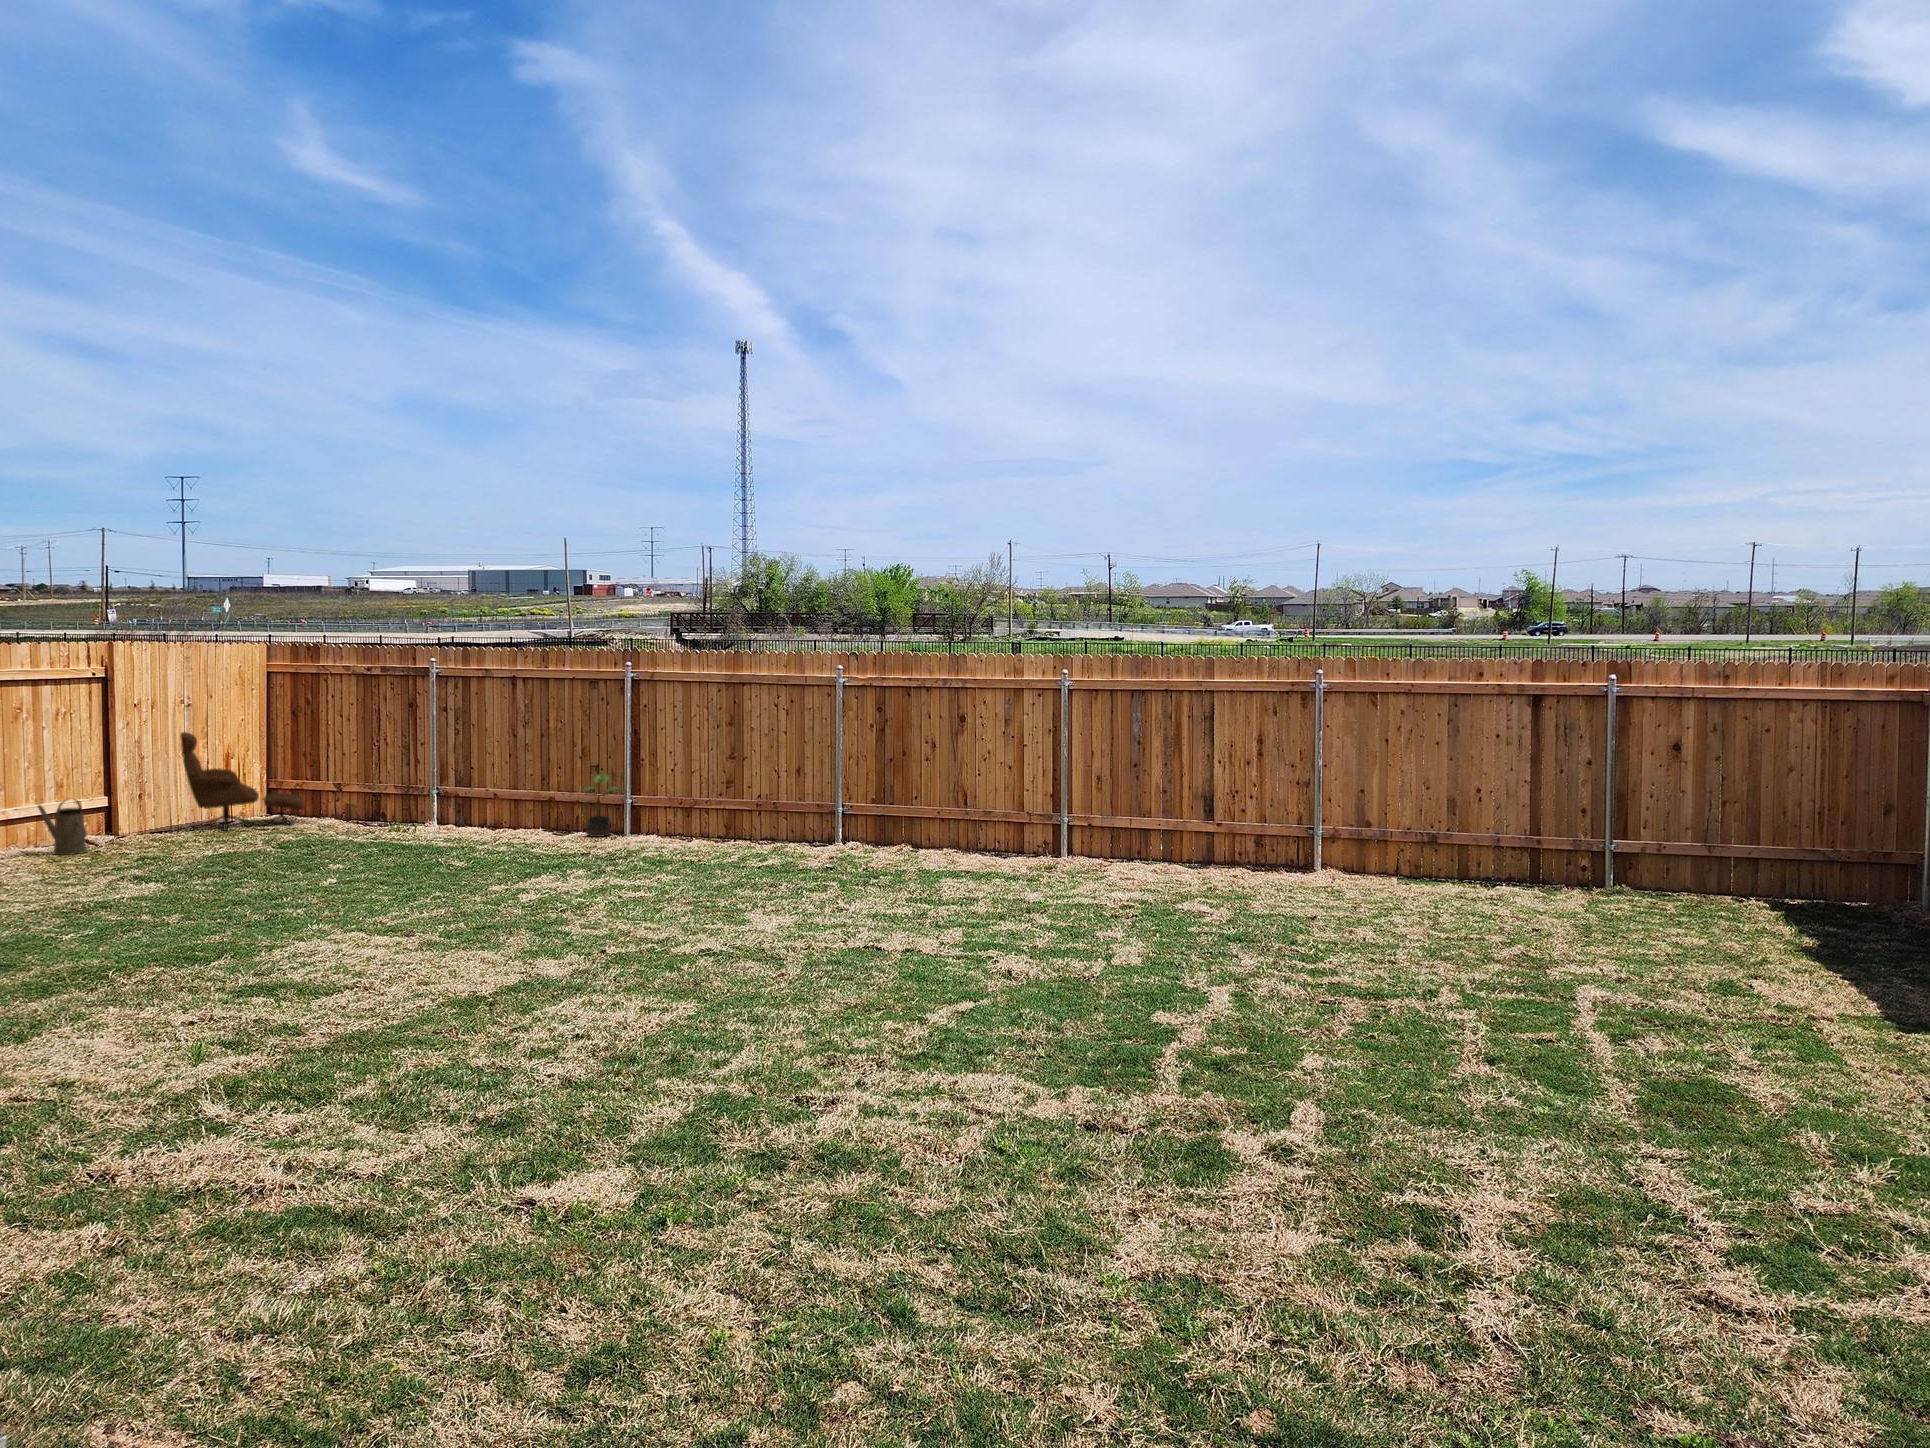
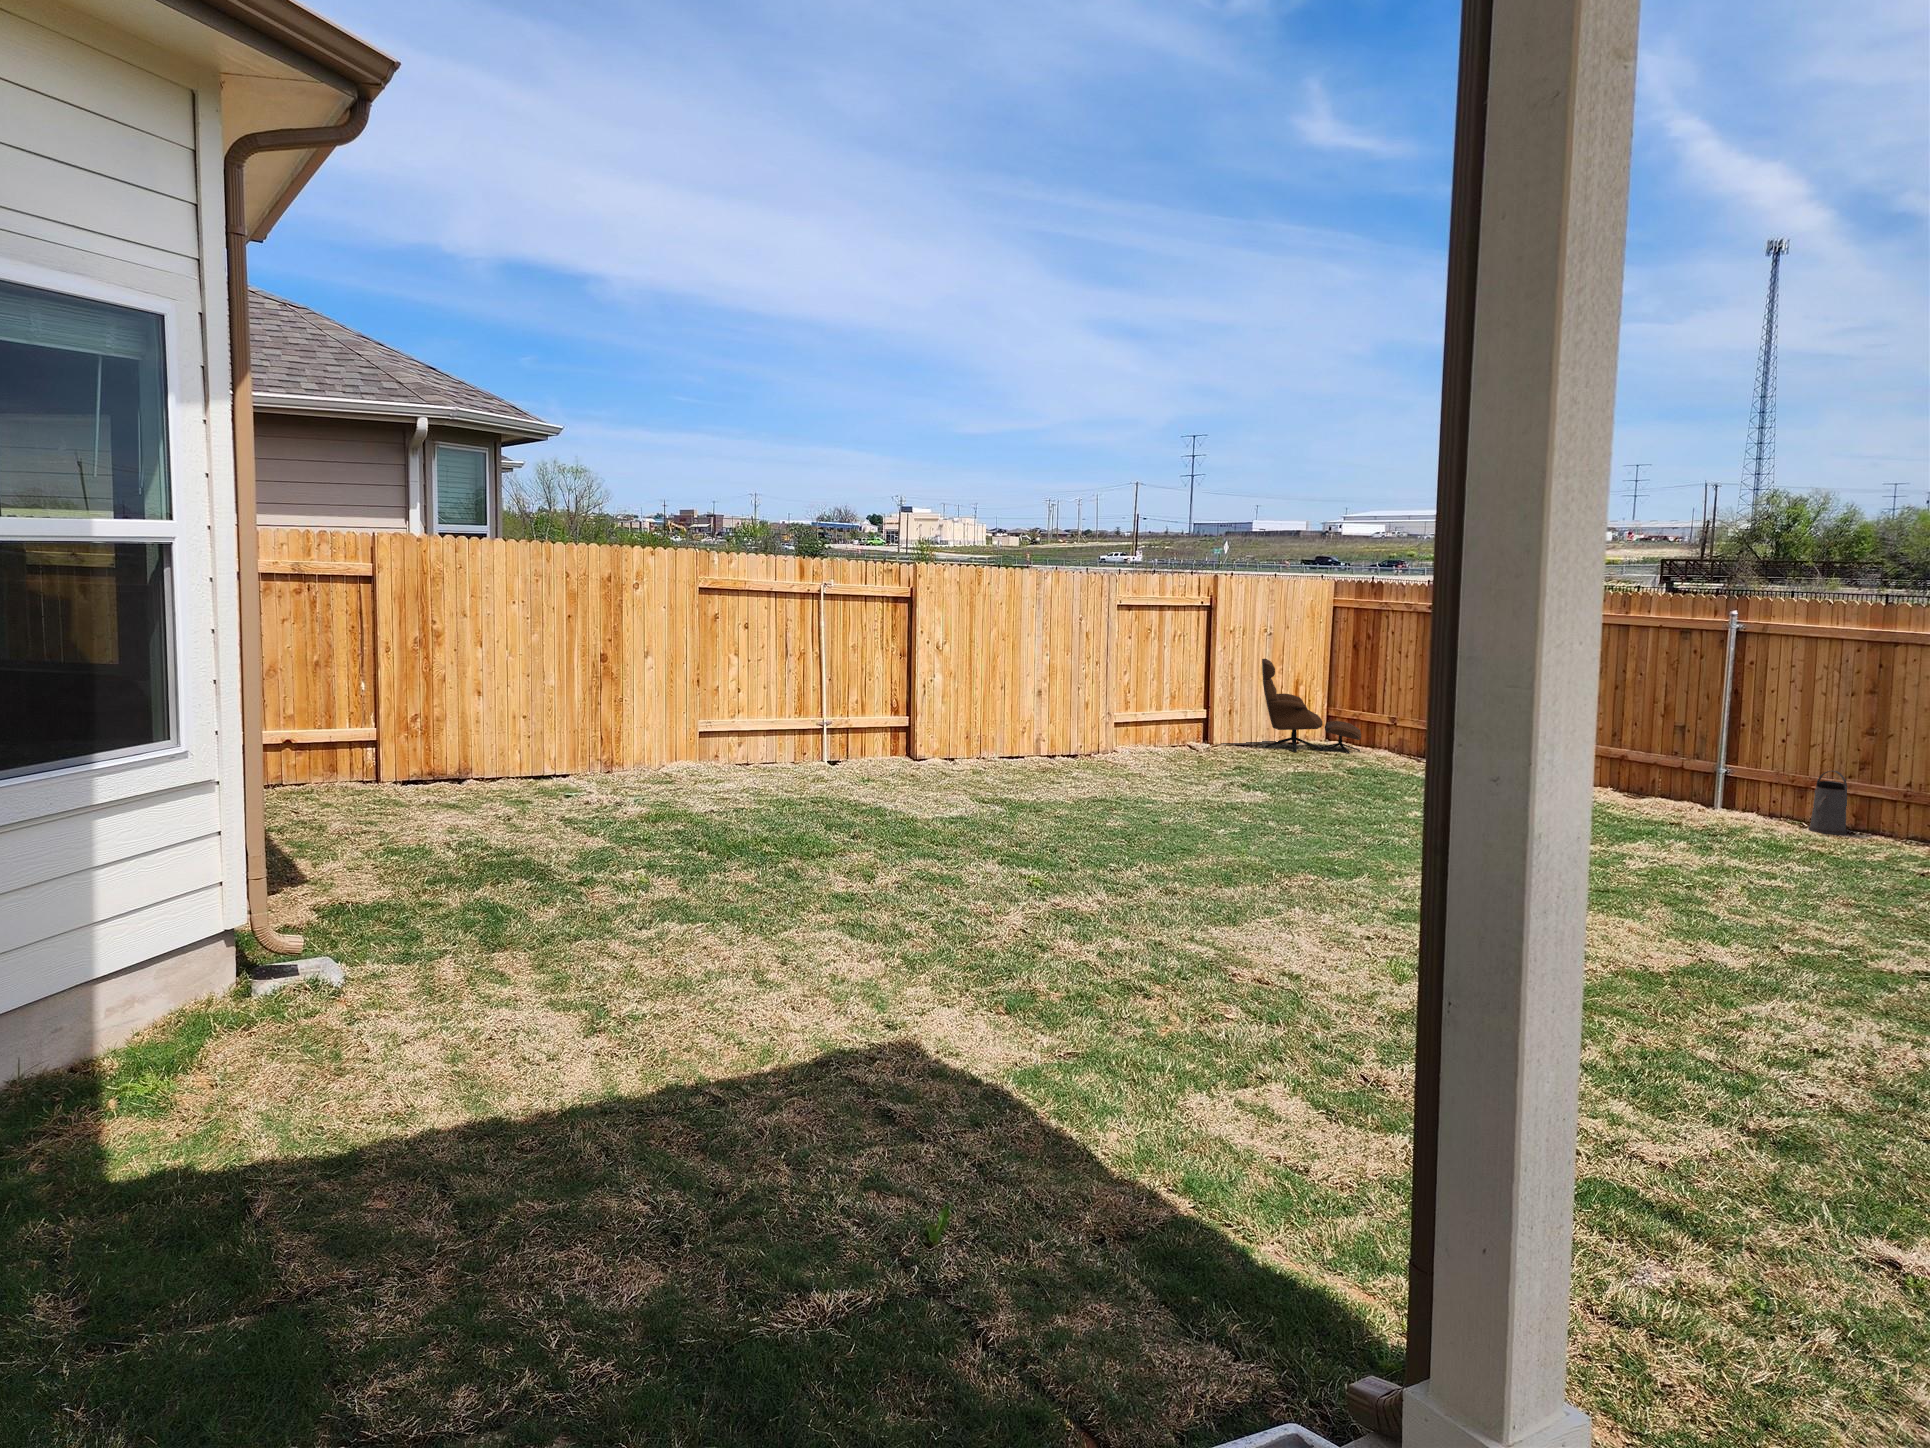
potted plant: present [582,772,624,837] -> none [1661,734,1721,806]
watering can: present [38,799,87,855] -> present [1808,771,1848,835]

